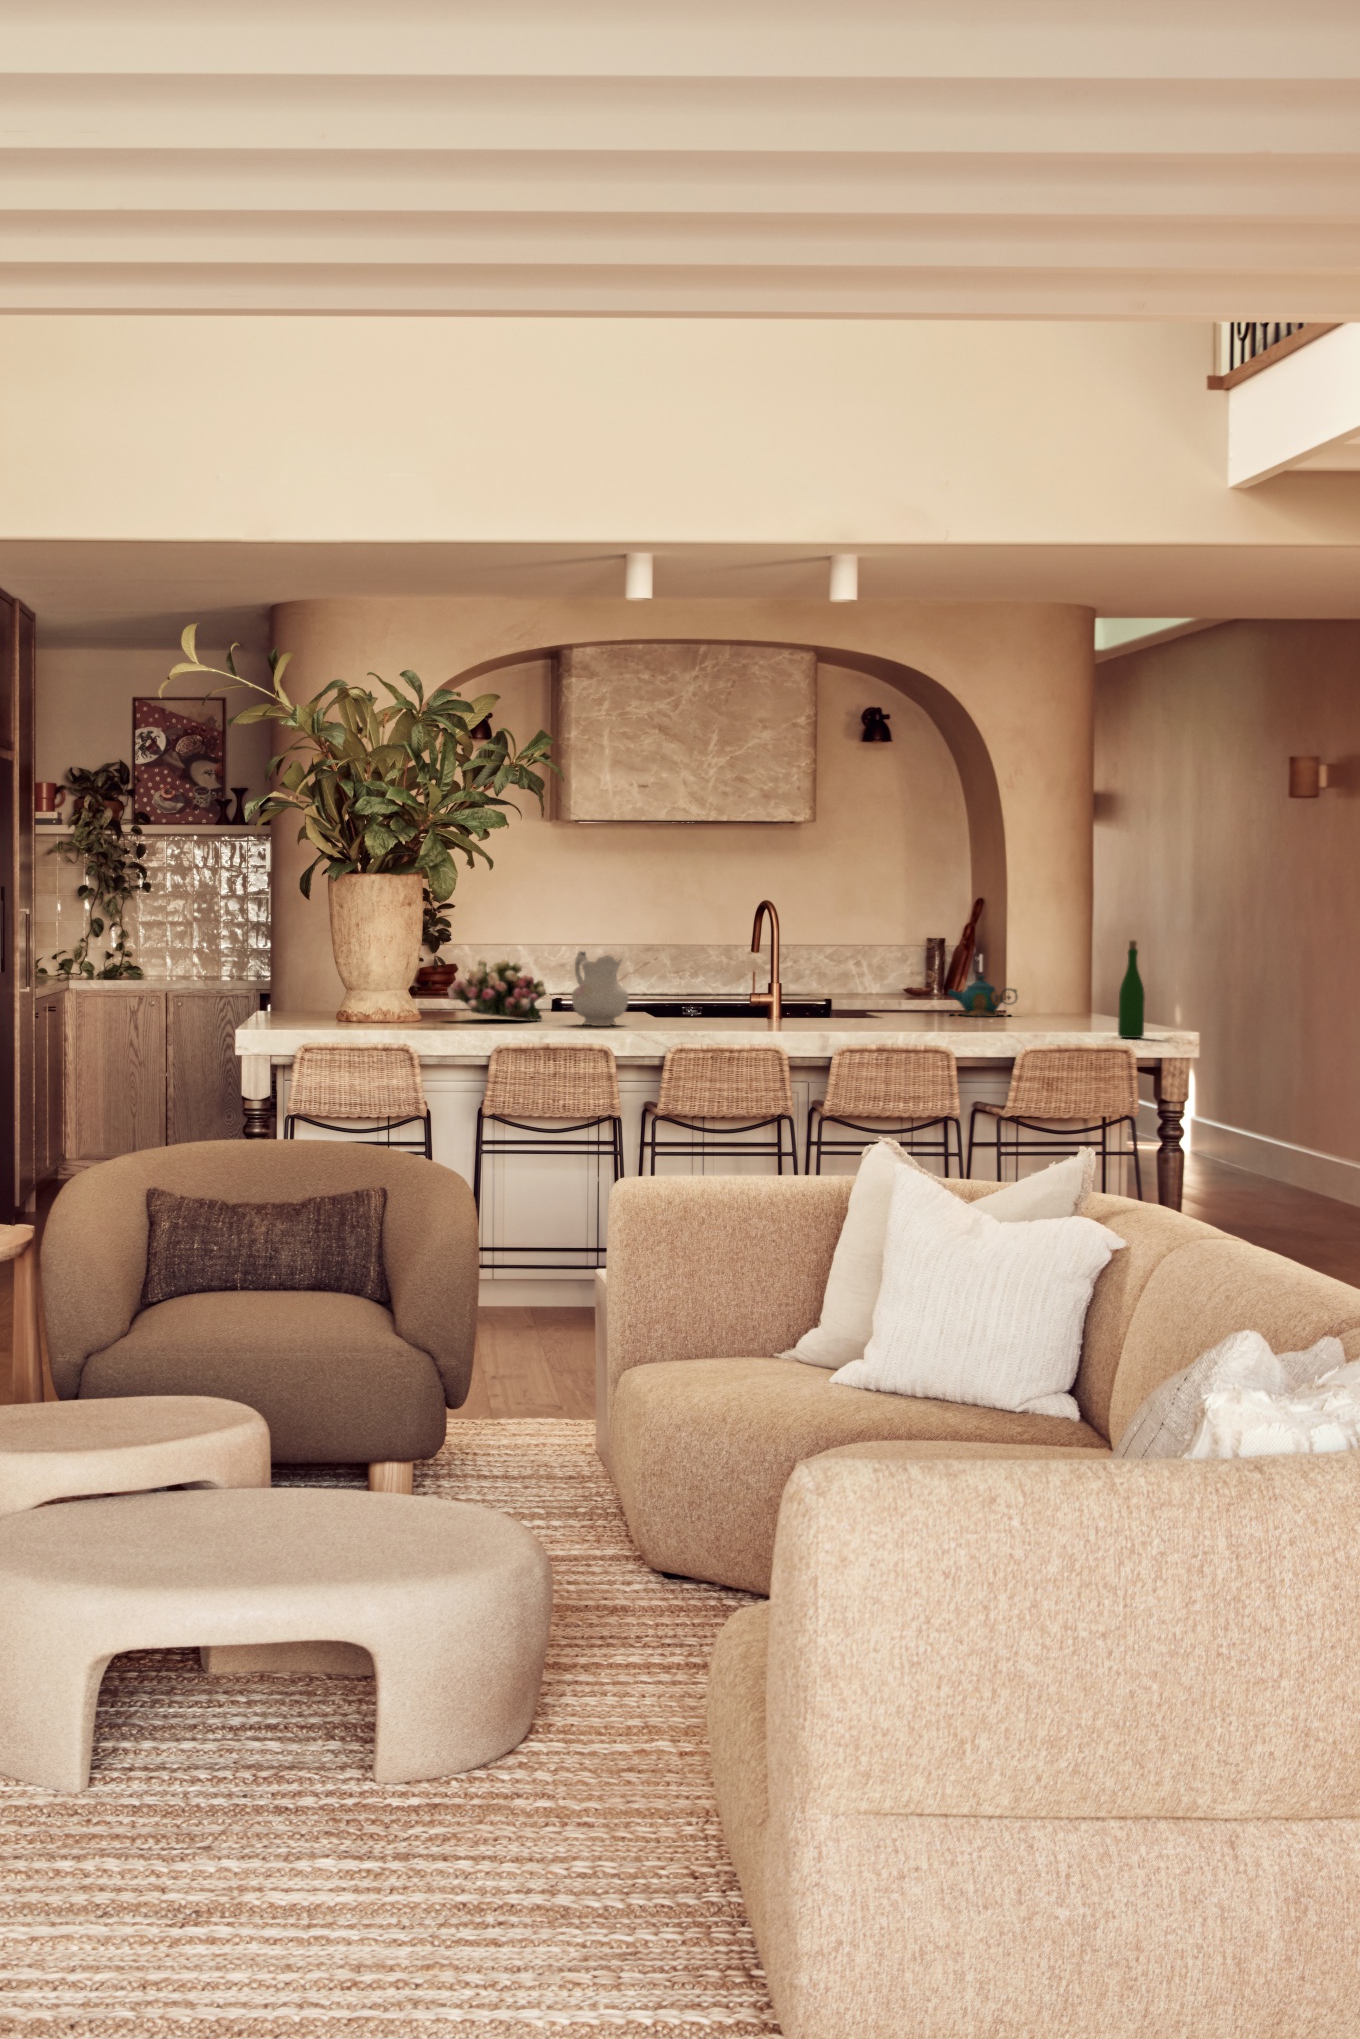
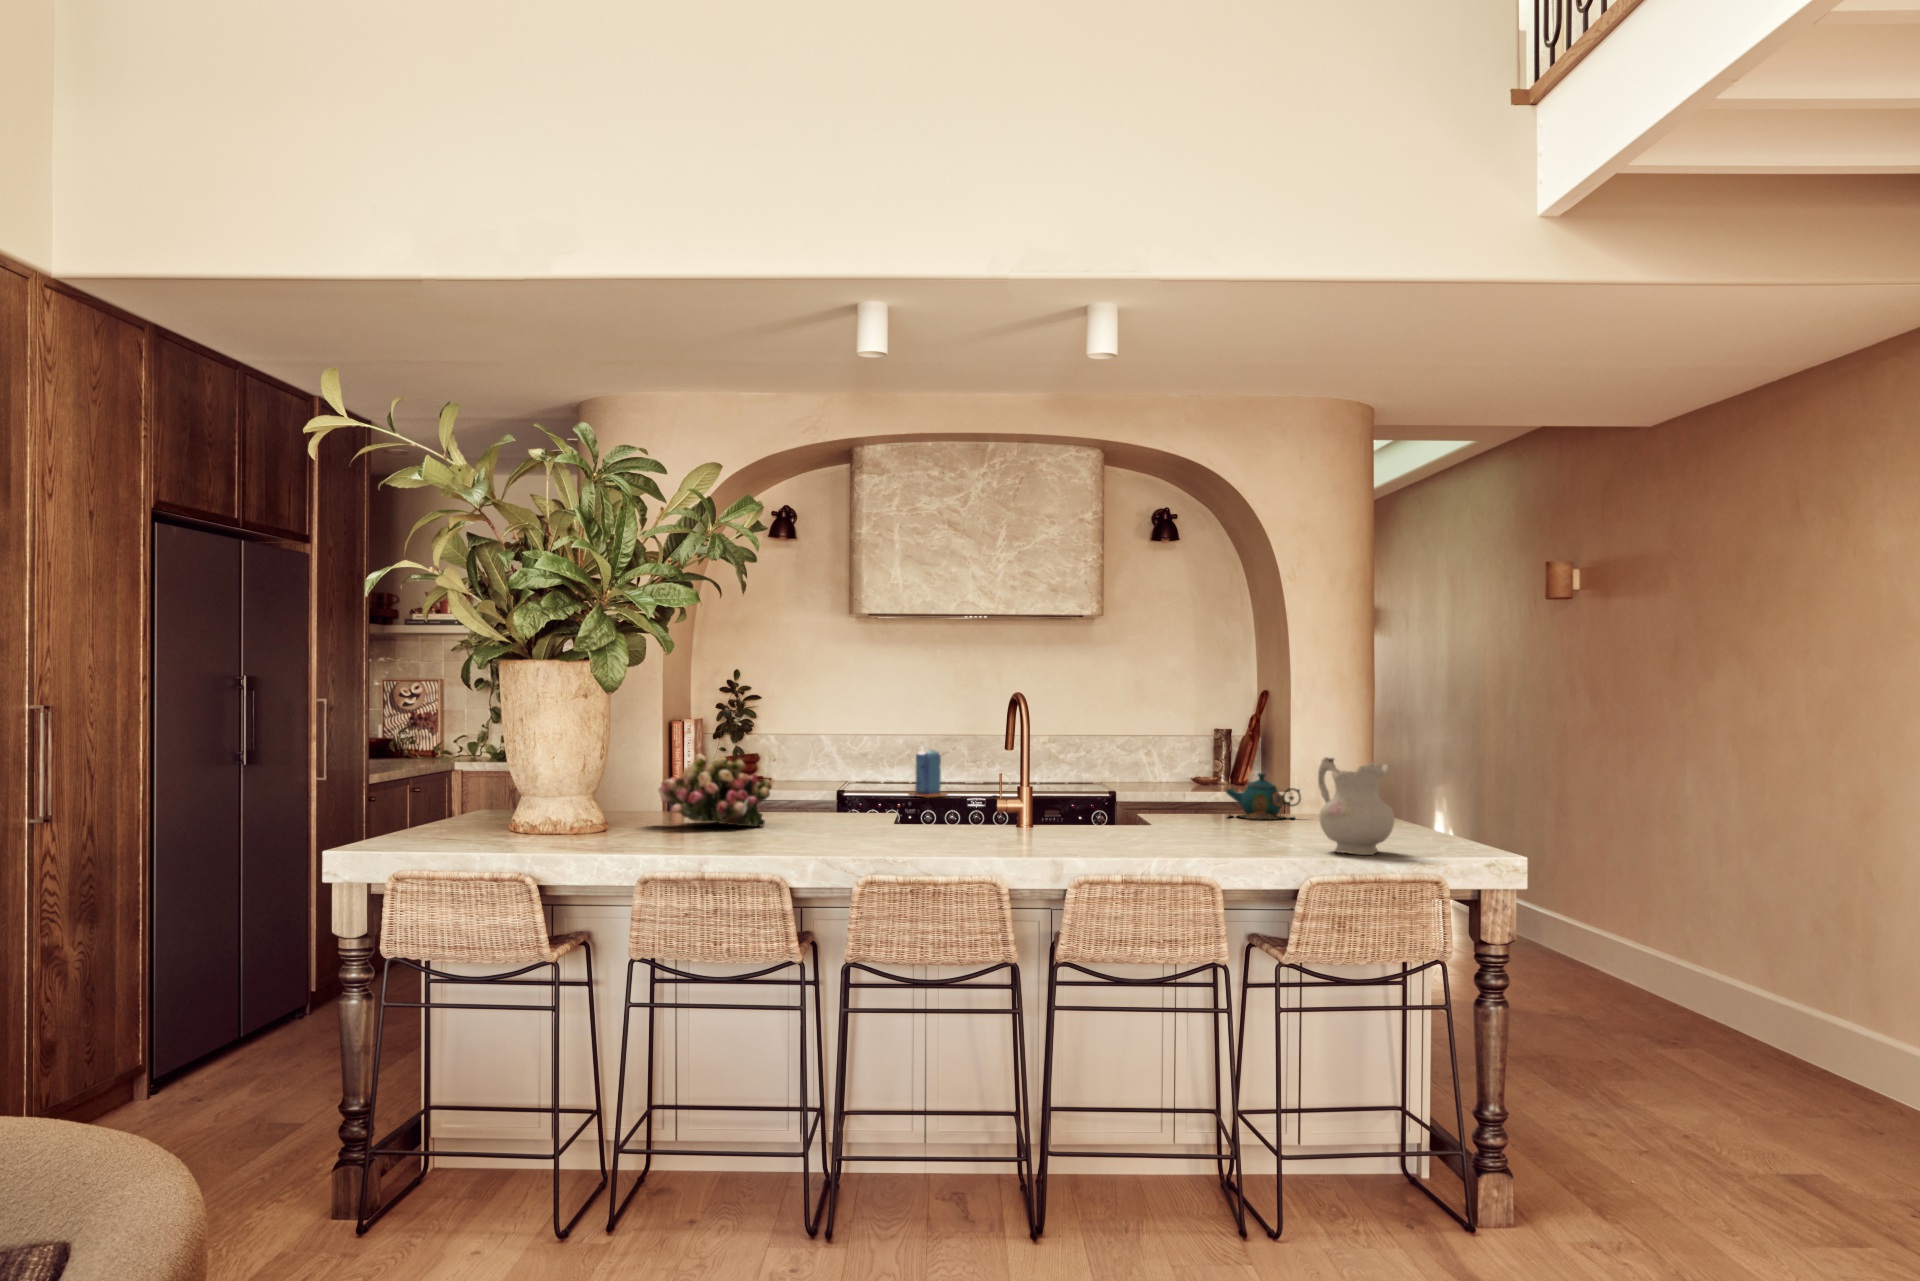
wine bottle: present [1118,940,1145,1038] -> none [1425,743,1457,865]
ceramic pitcher: present [572,951,629,1026] -> present [1318,757,1395,855]
candle: none [631,954,670,1004] -> present [909,747,947,798]

